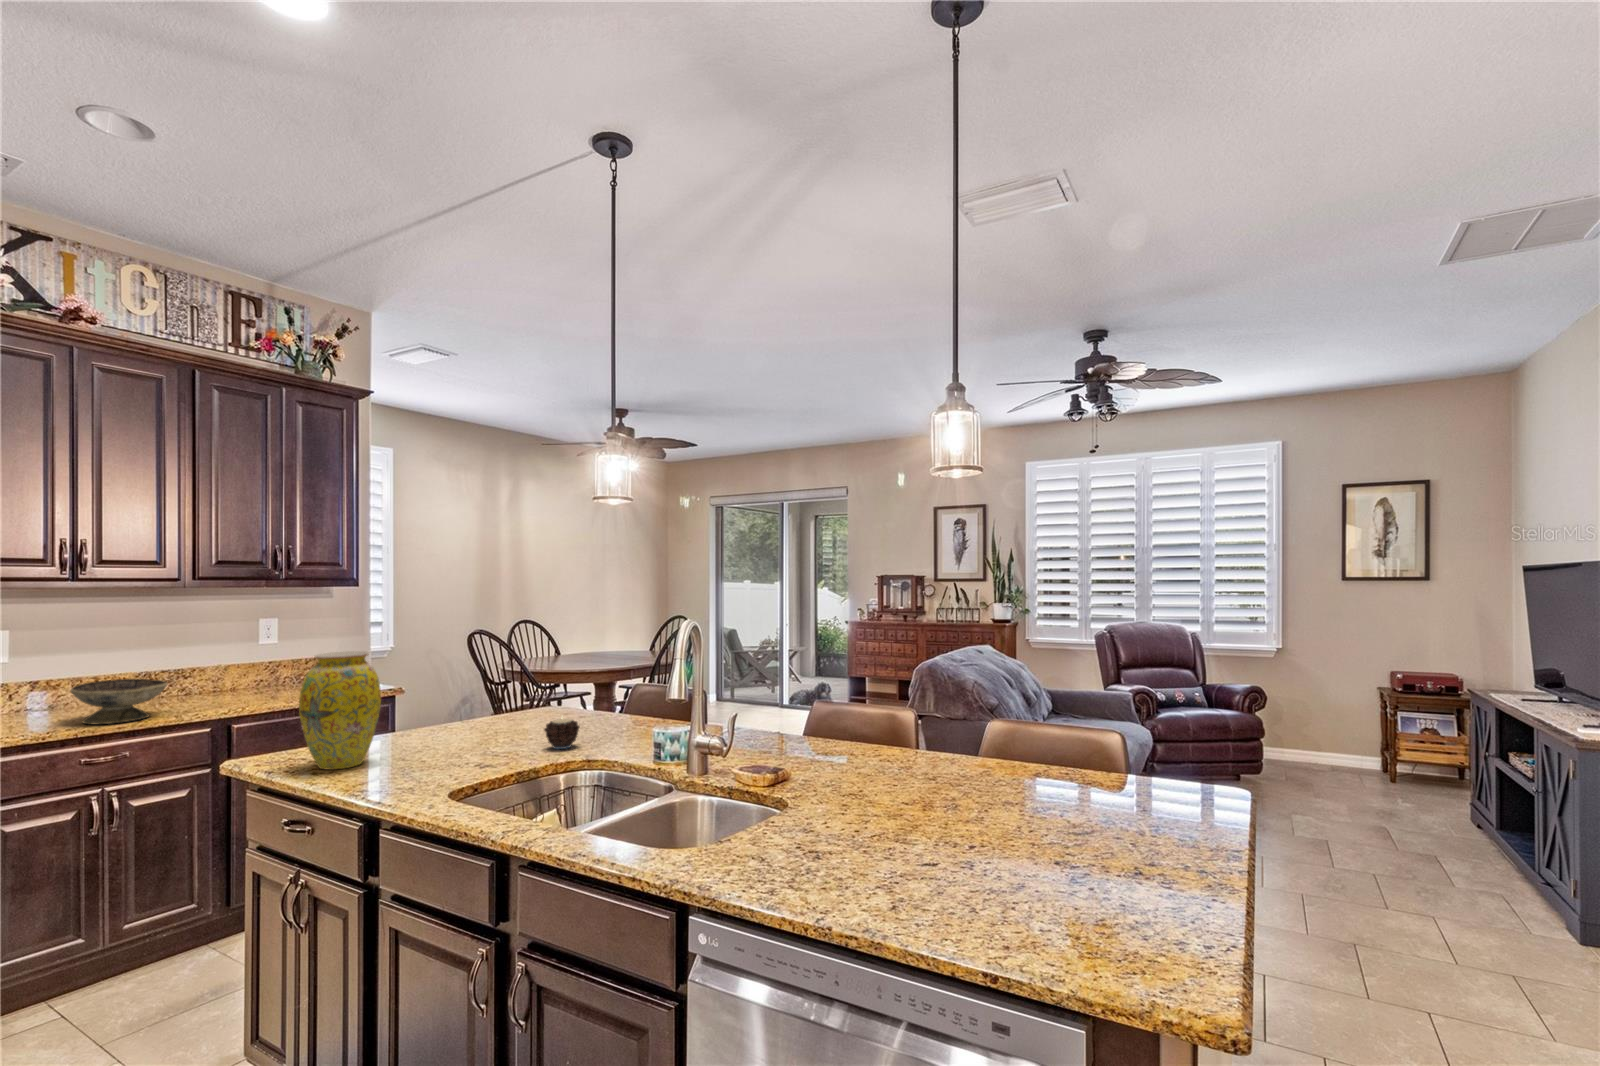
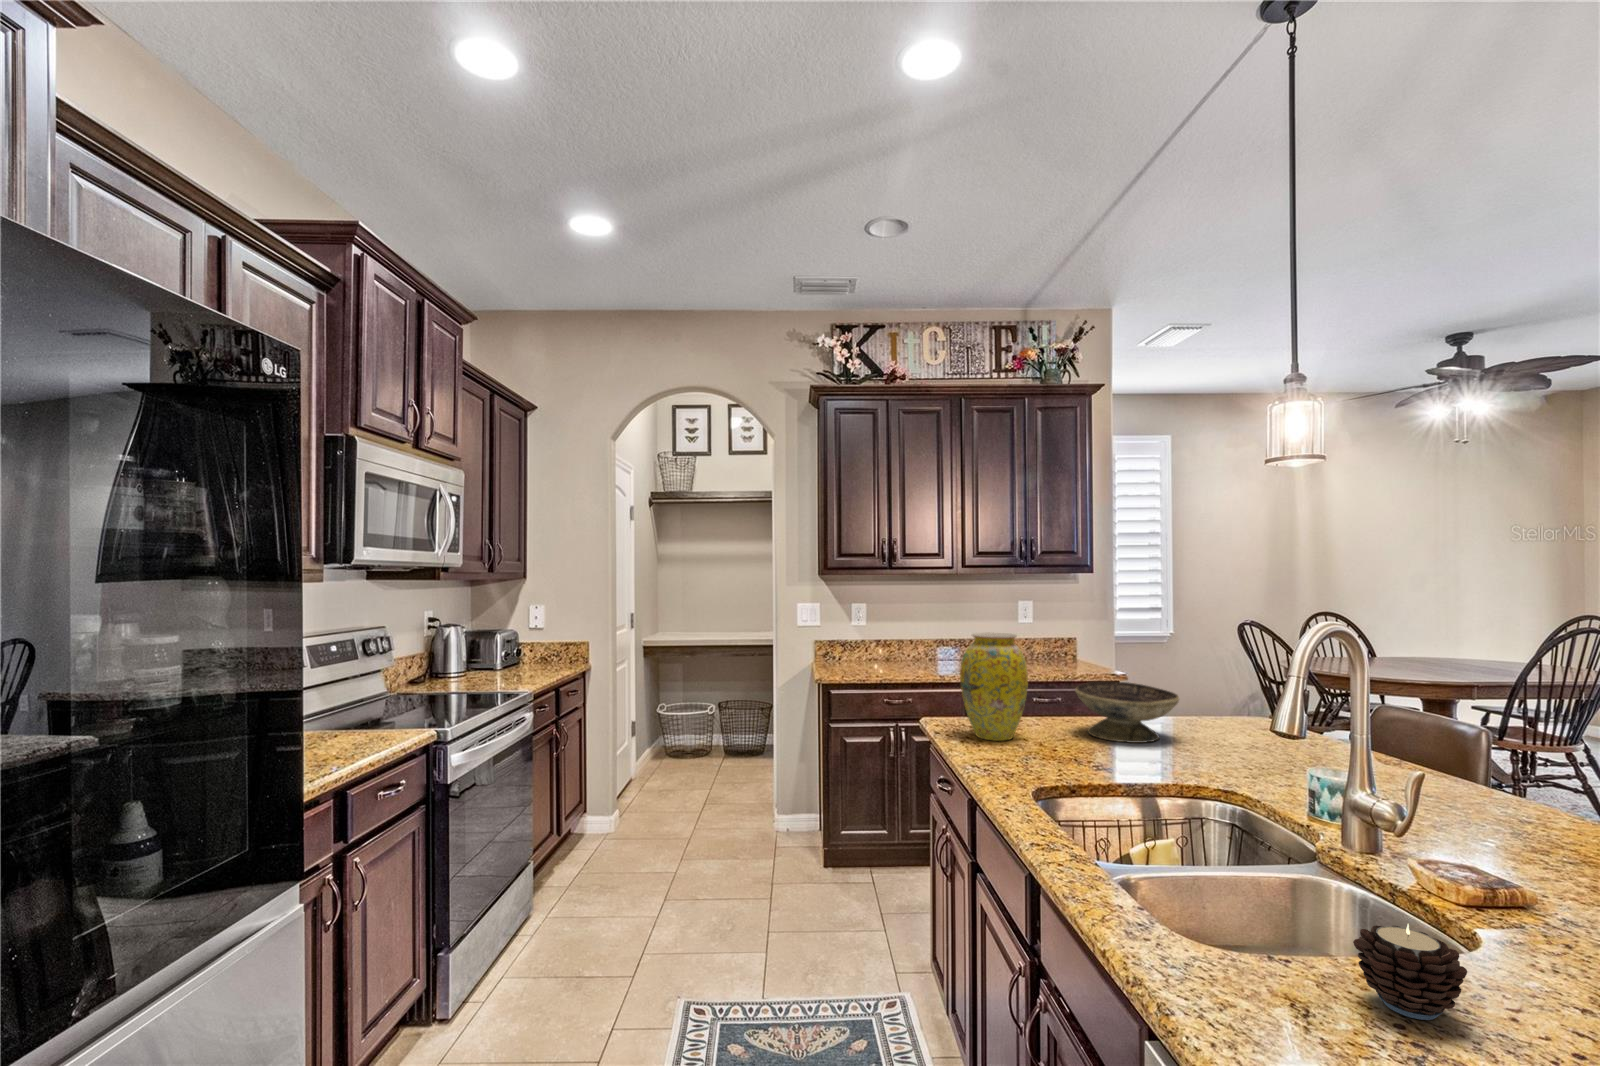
decorative bowl: present [71,679,168,724] -> present [1075,682,1179,743]
candle: present [544,719,580,749] -> present [1353,924,1467,1020]

